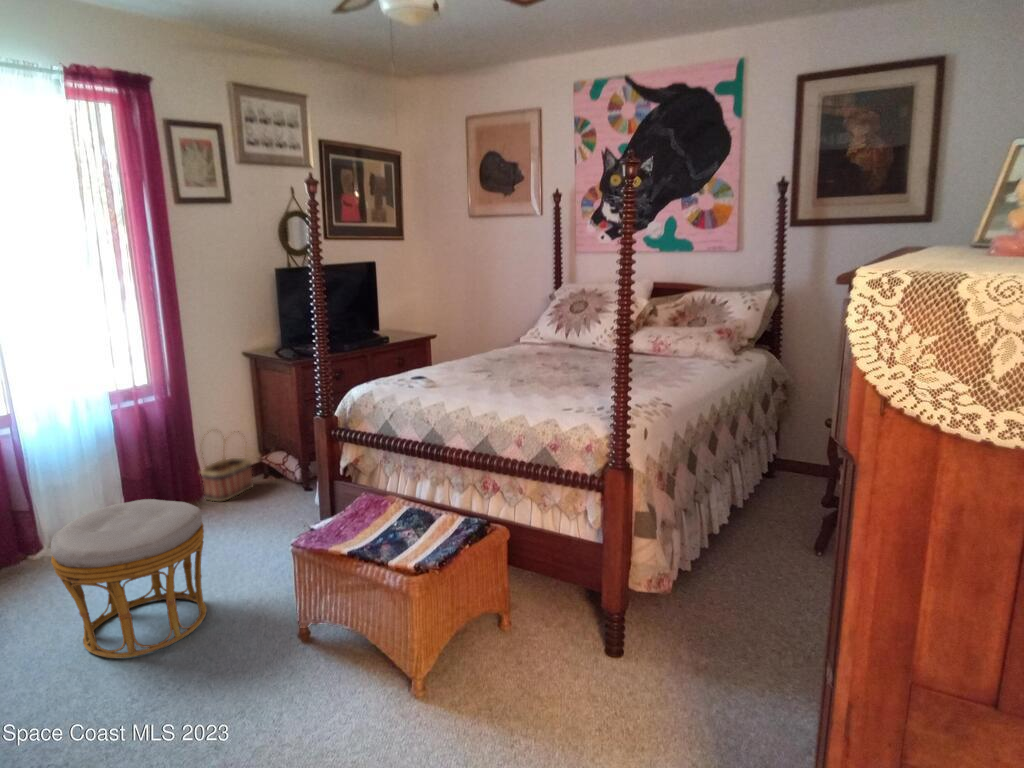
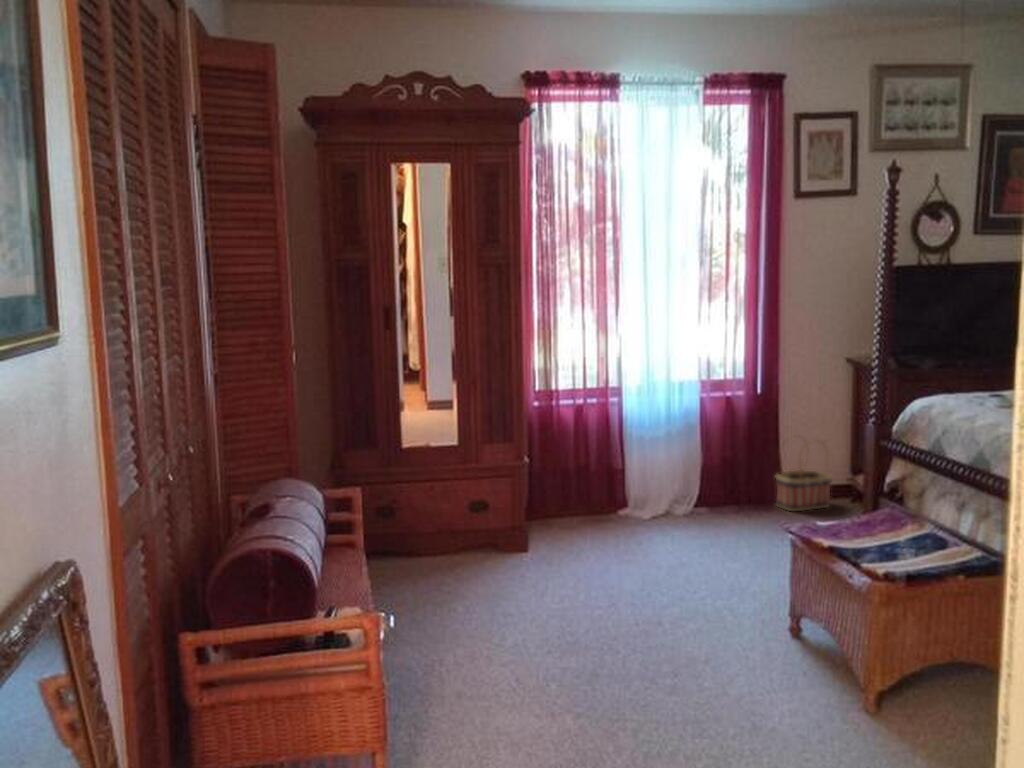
ottoman: present [51,499,207,658] -> none [610,467,731,598]

